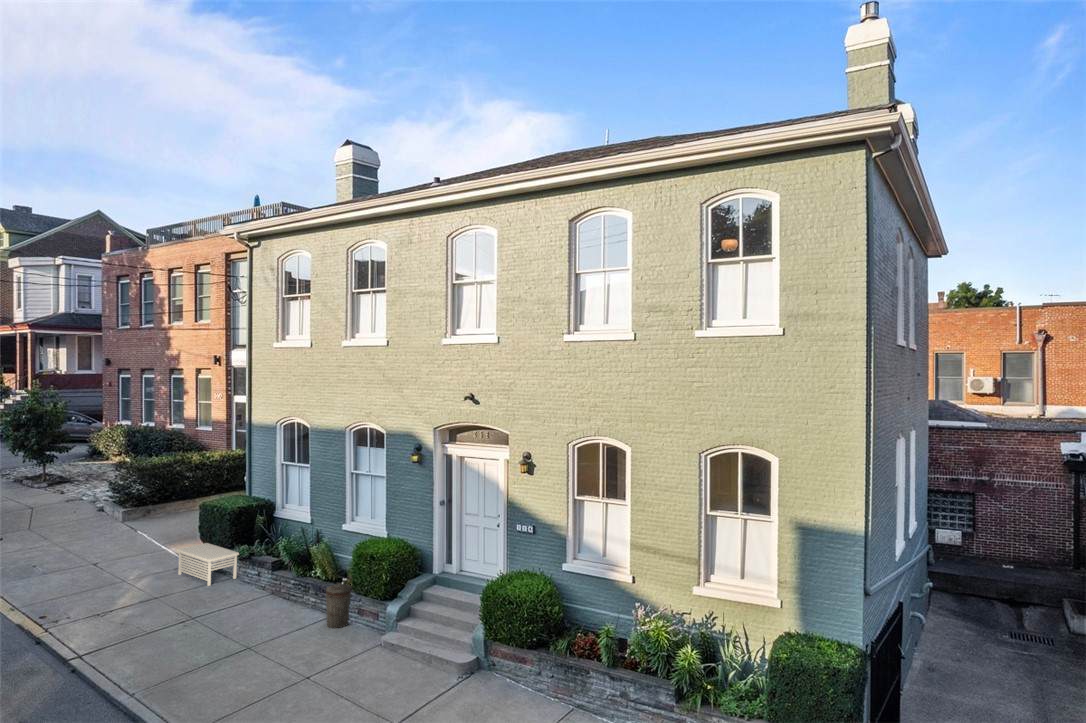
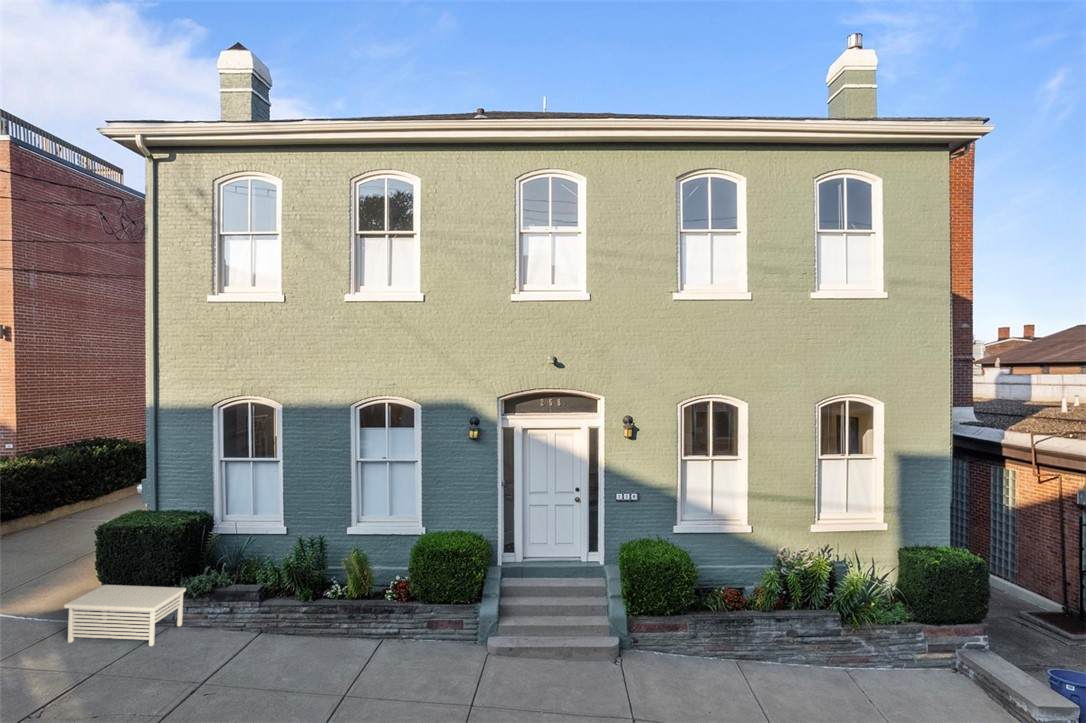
trash can: present [326,583,351,628] -> none [395,595,426,653]

